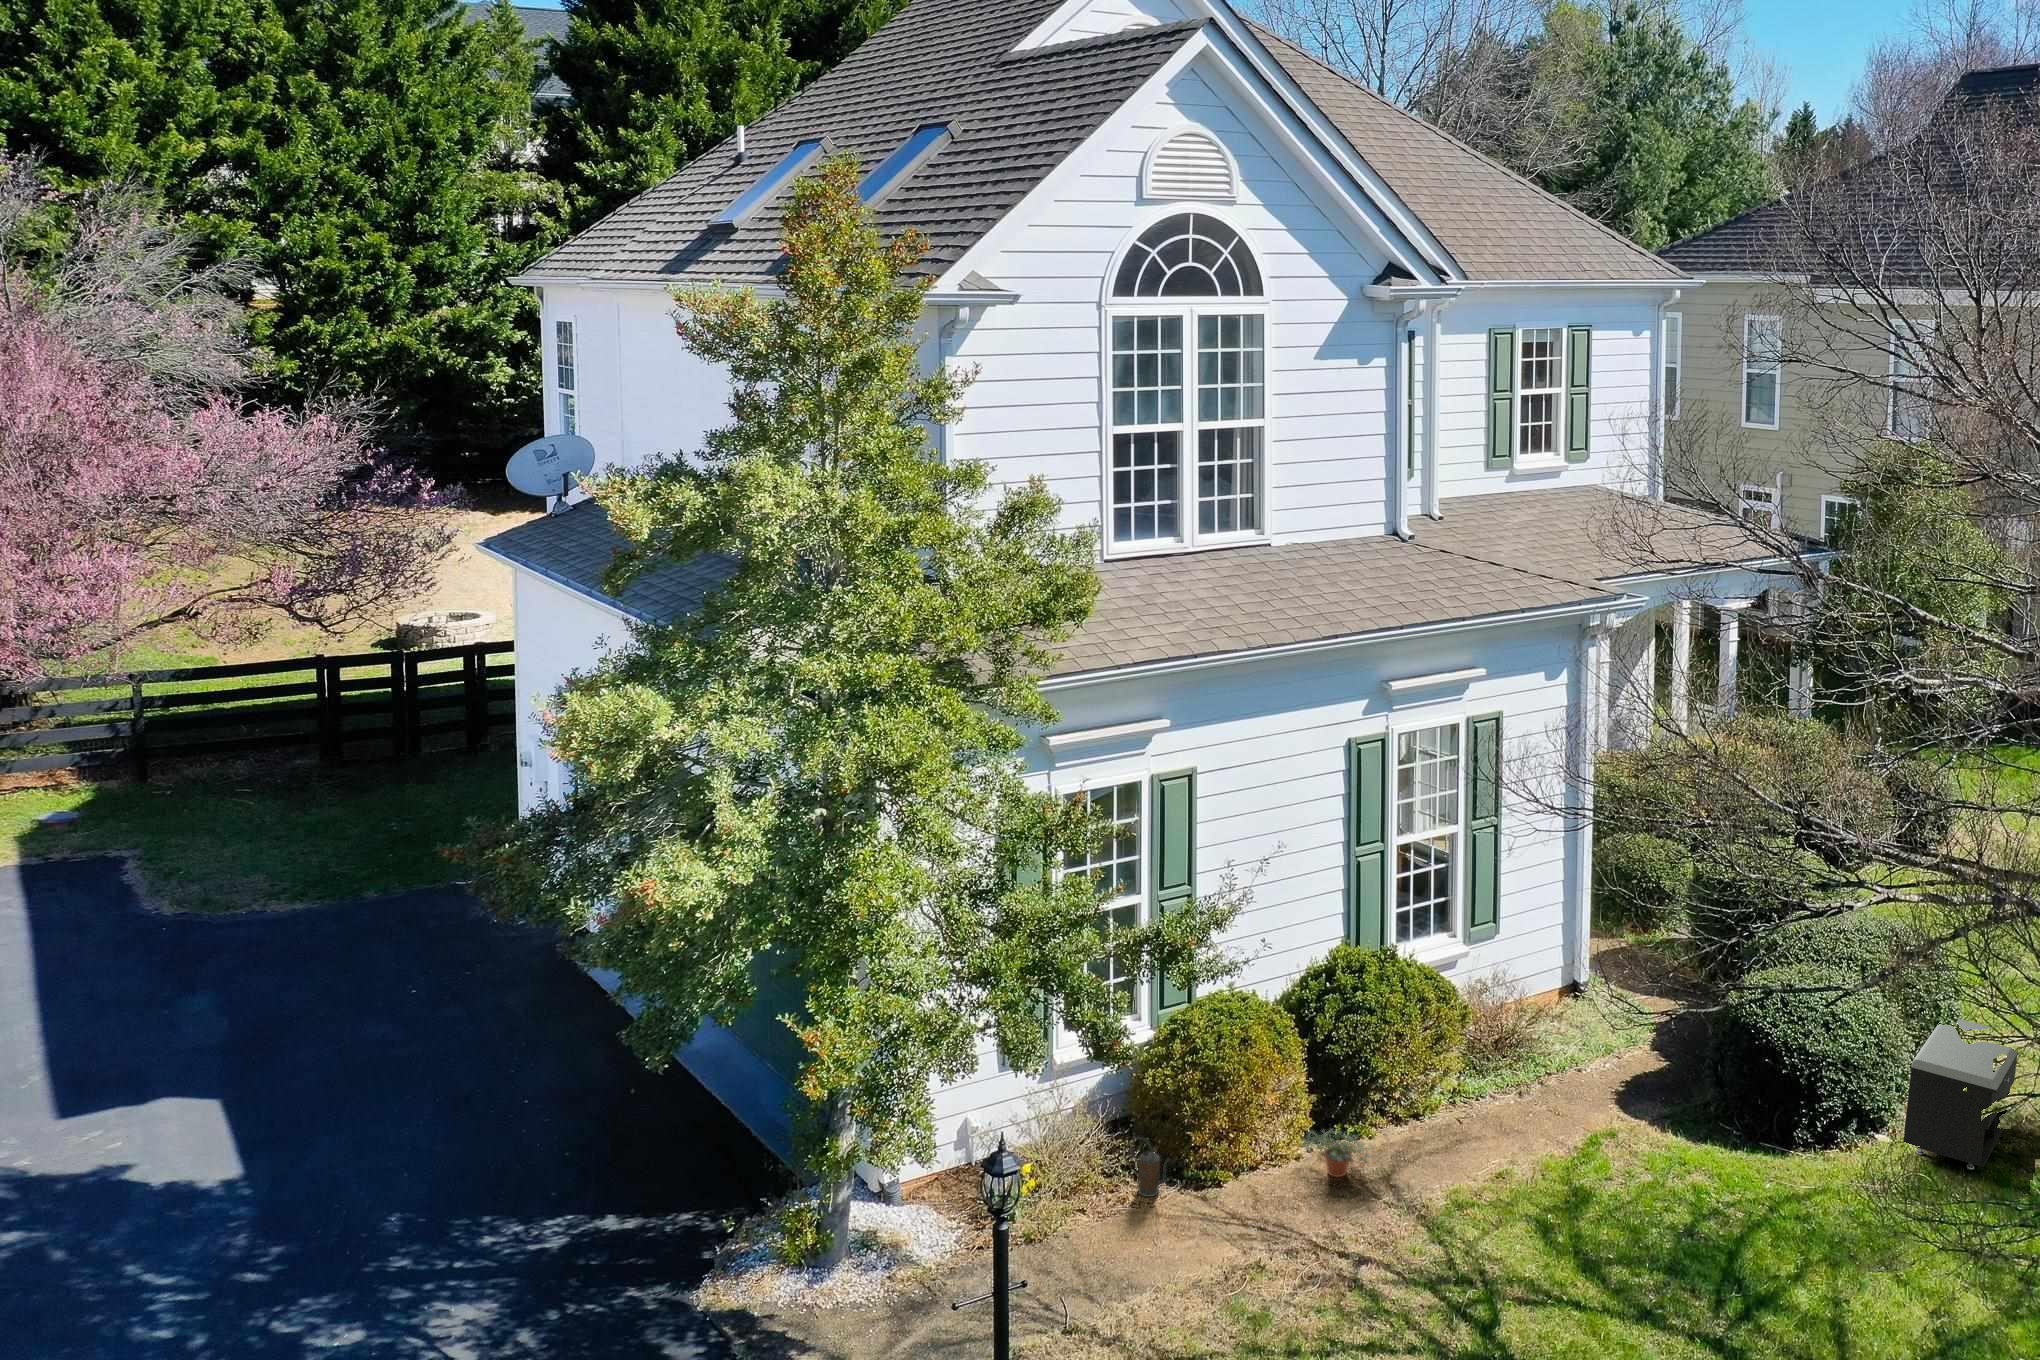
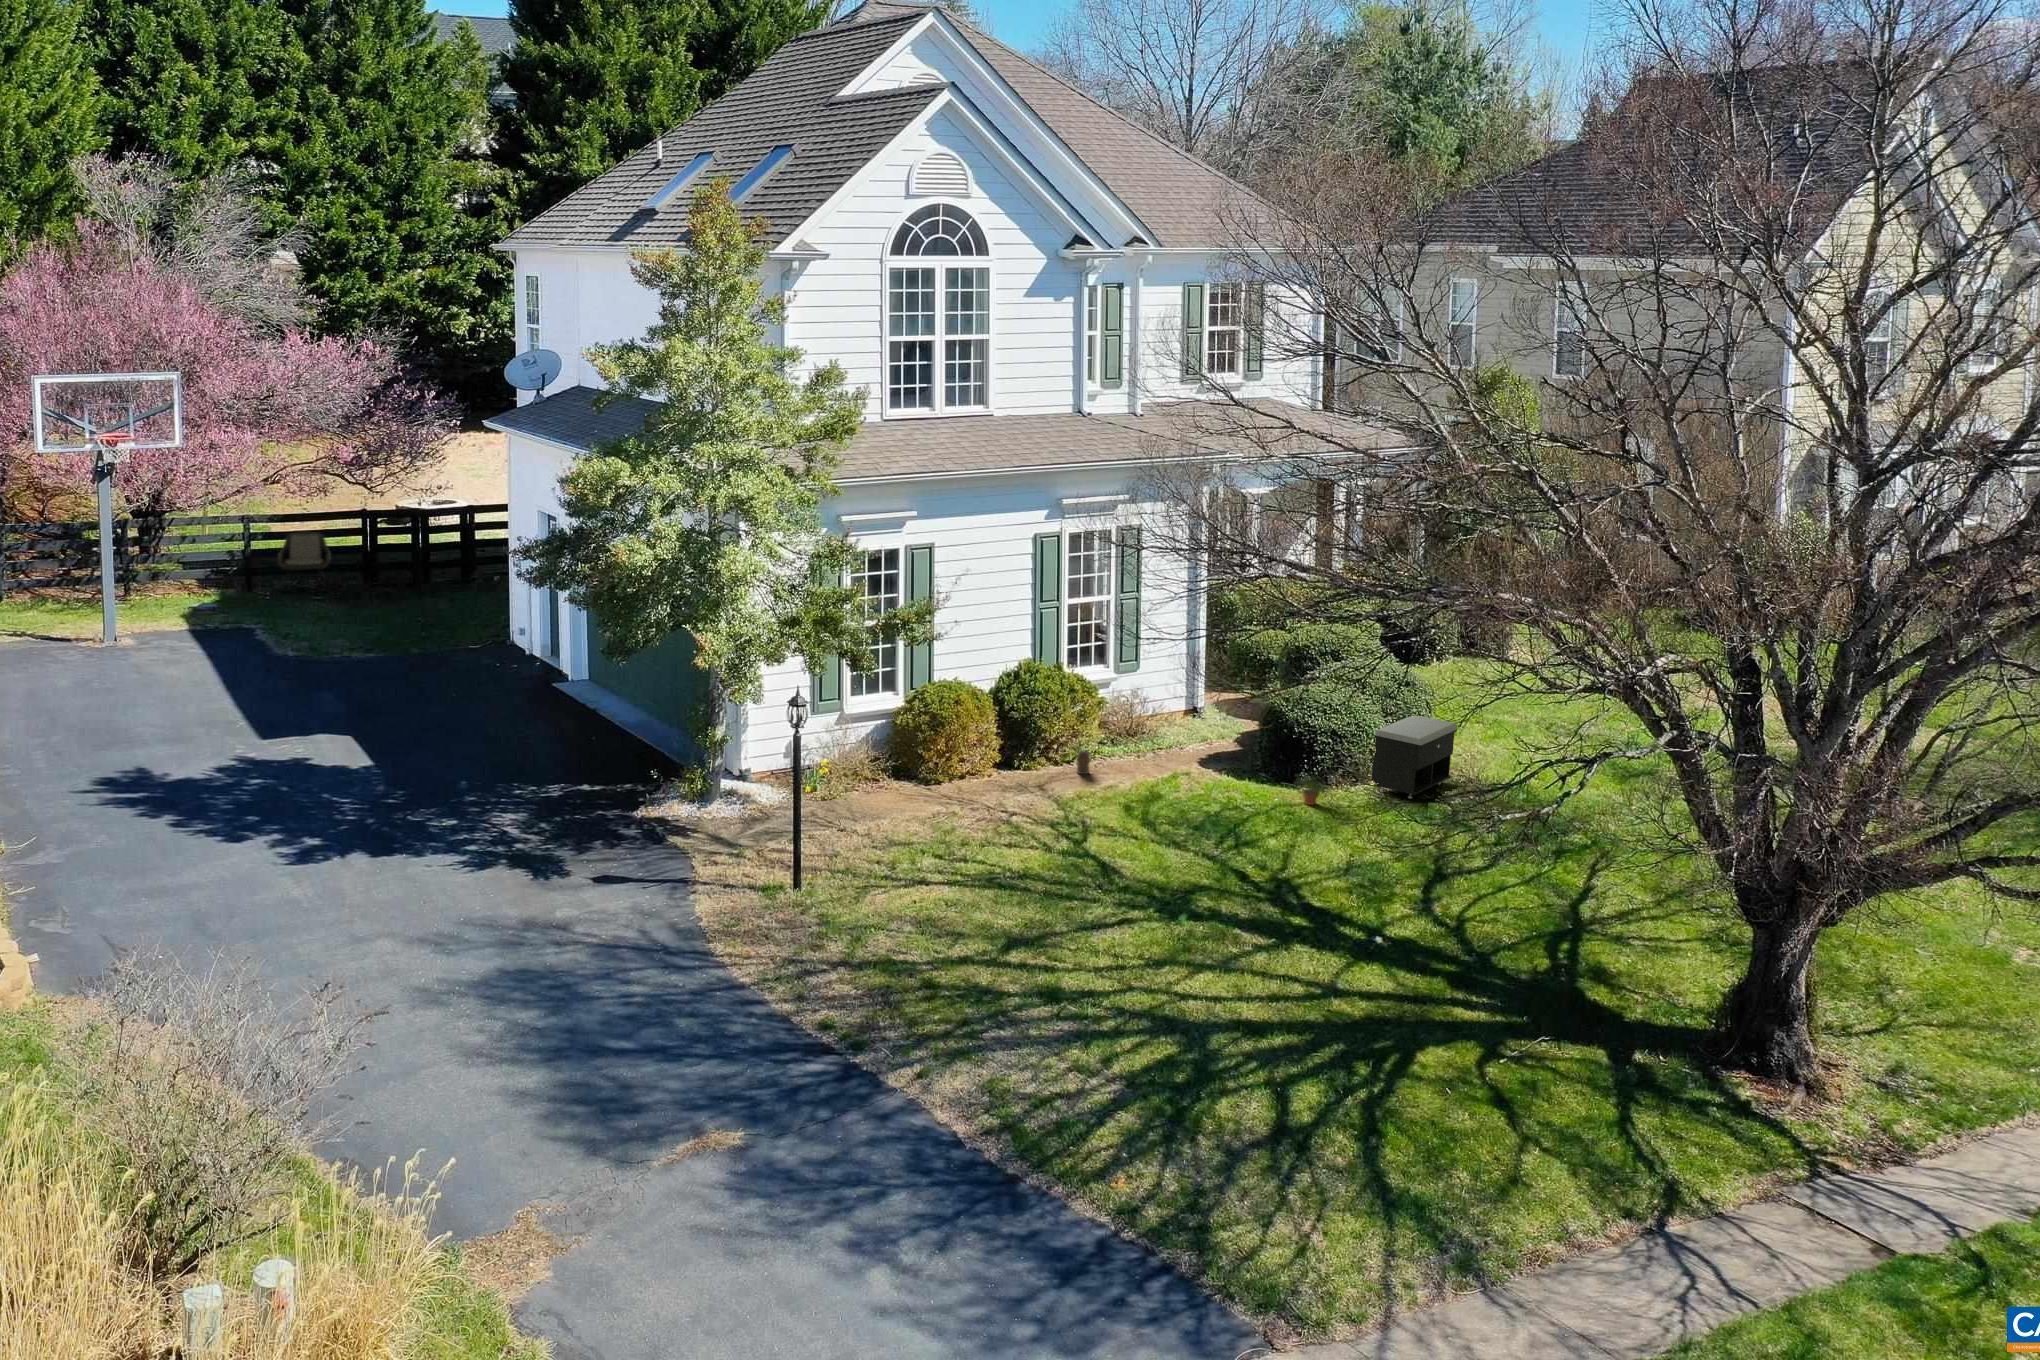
lounge chair: none [194,685,277,777] -> present [278,532,331,591]
potted plant: present [1301,1130,1373,1178] -> present [1294,775,1335,805]
watering can: present [1130,1137,1169,1197] -> present [1077,744,1091,774]

